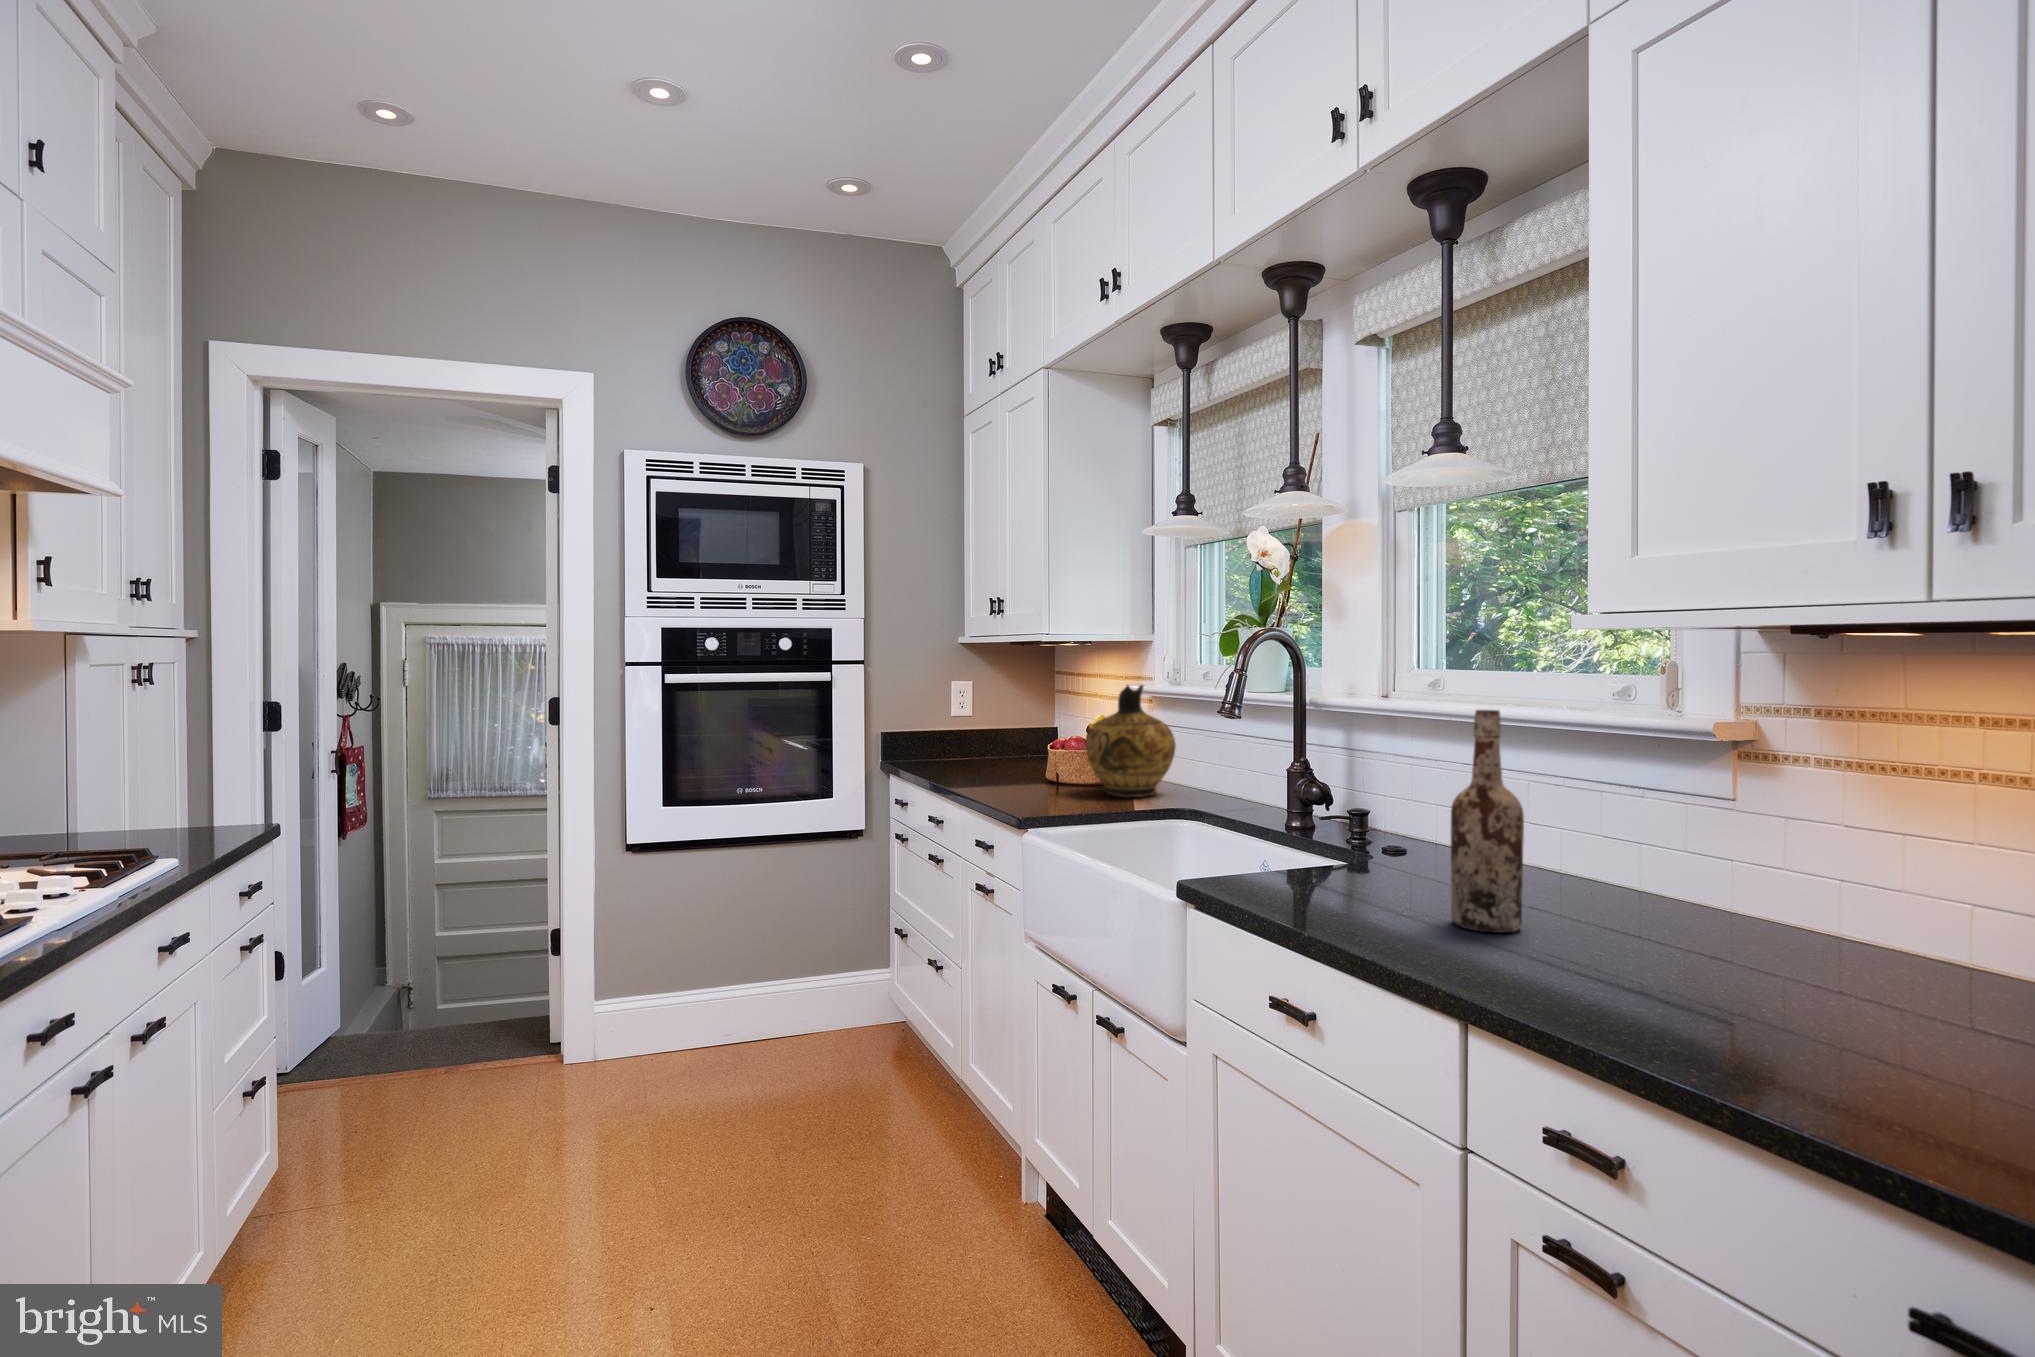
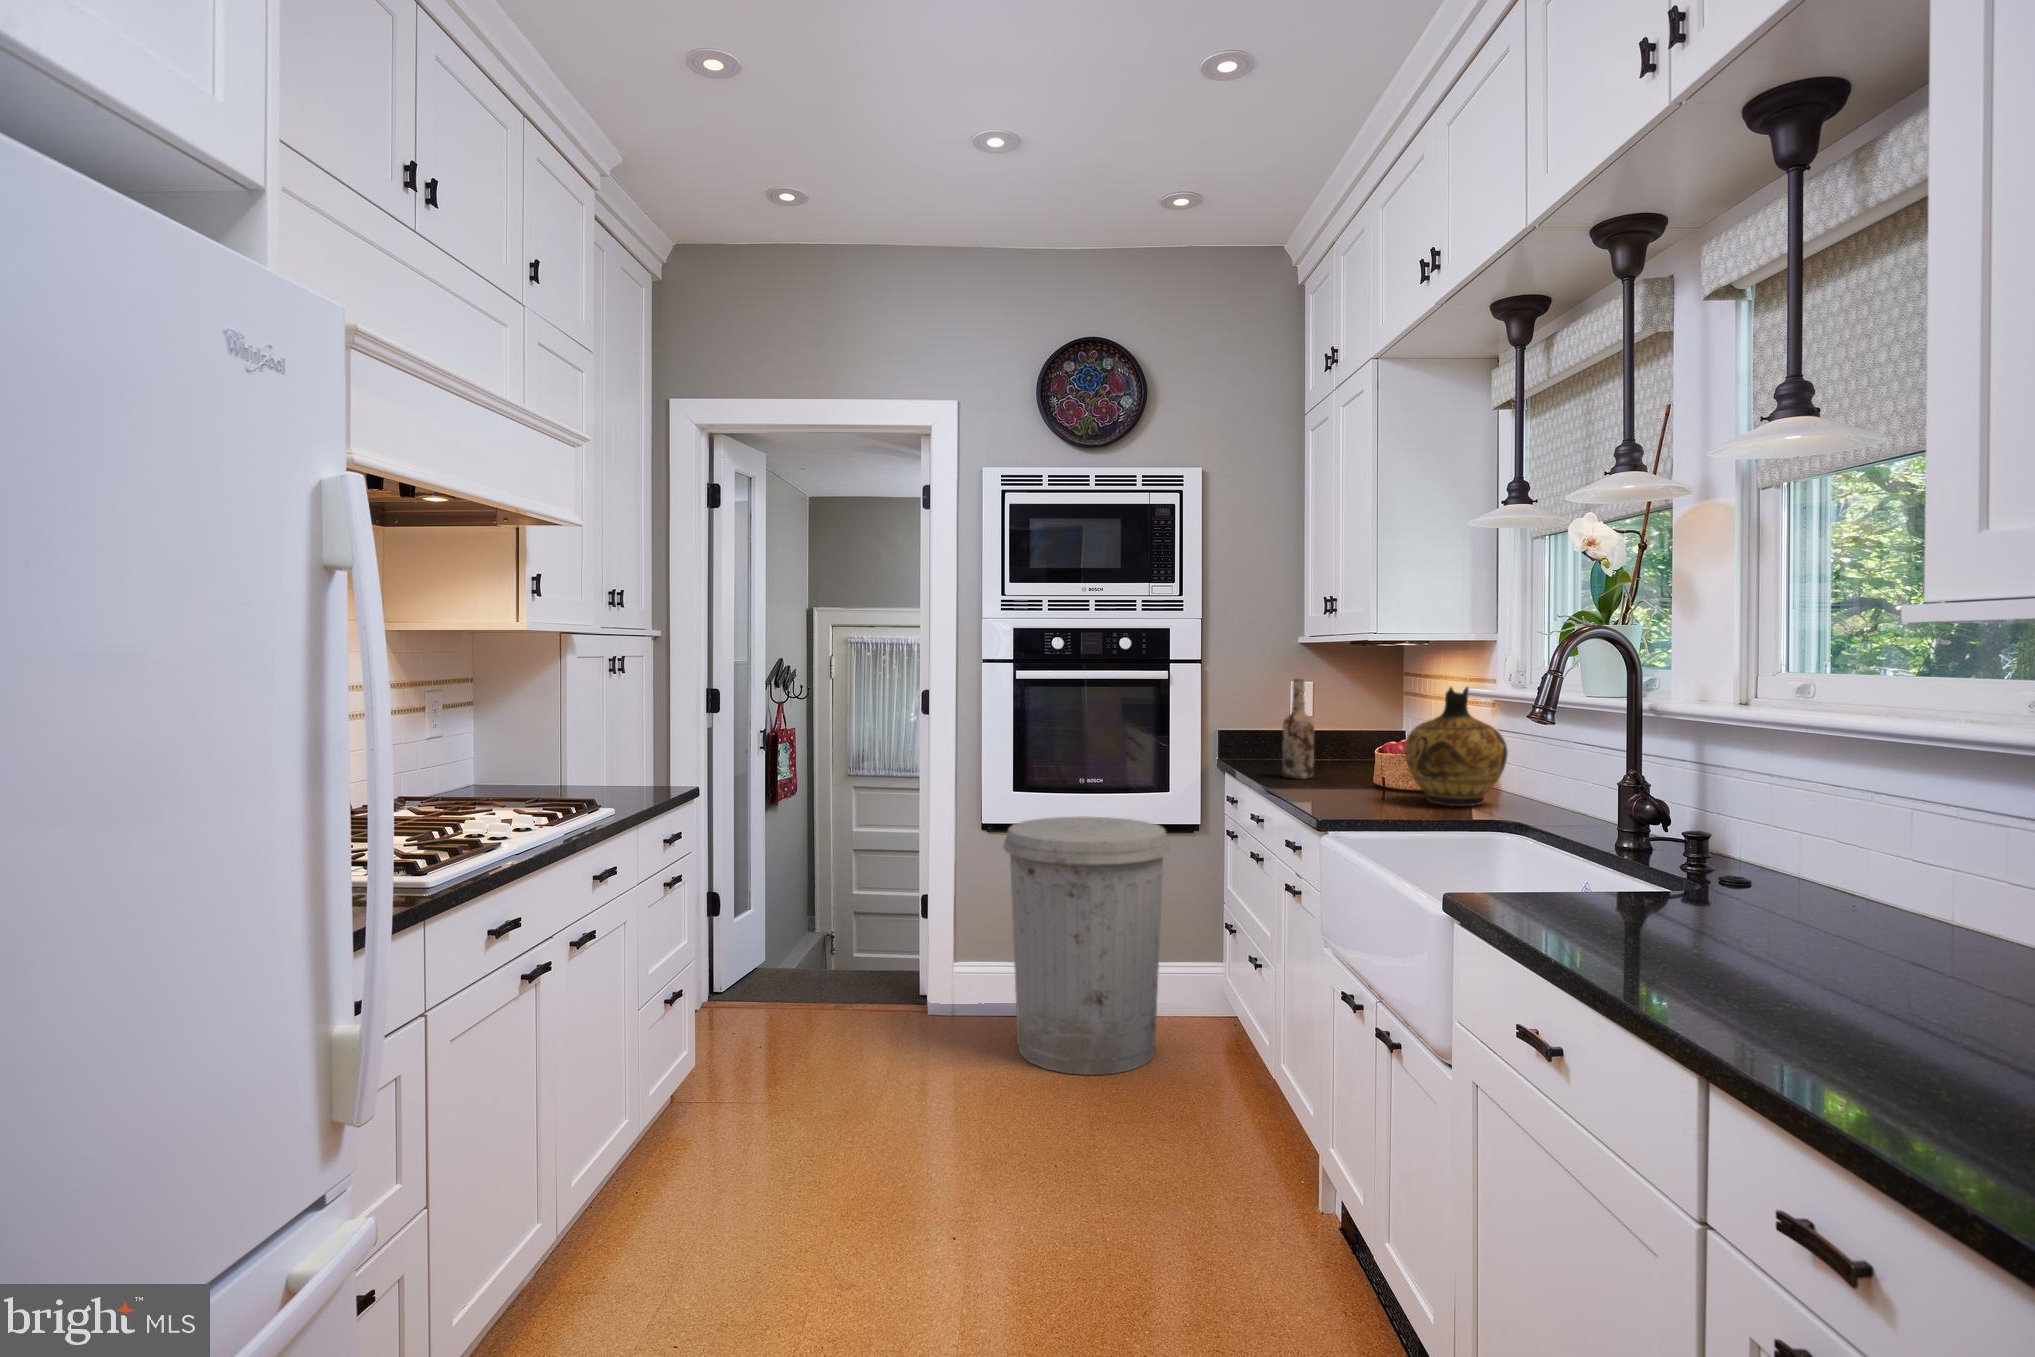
wine bottle: present [1451,710,1524,932] -> present [1282,679,1314,779]
trash can: none [660,828,846,1108] -> present [1003,817,1171,1075]

